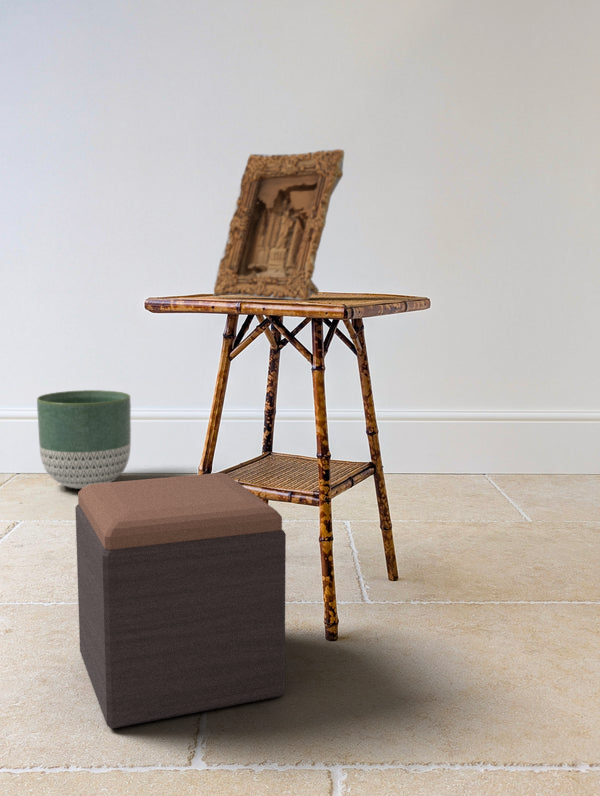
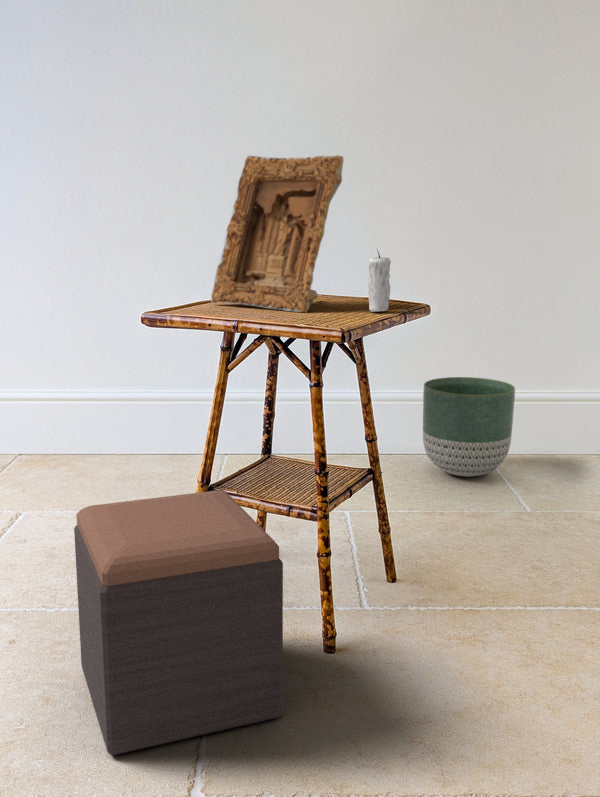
candle: none [369,234,391,299] -> present [368,252,391,312]
planter: present [37,390,131,489] -> present [423,377,515,477]

